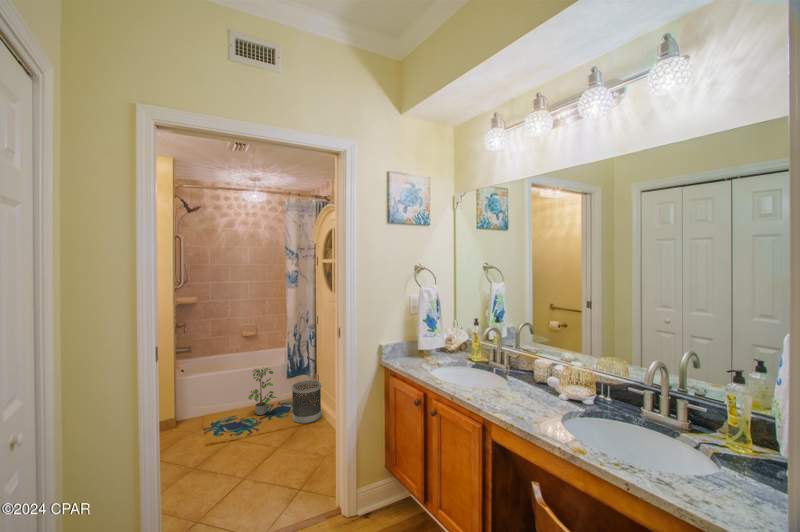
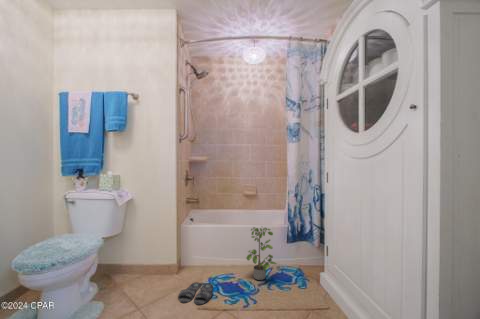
wastebasket: present [292,380,321,424] -> none [295,250,332,308]
slippers: none [183,427,218,446] -> present [178,282,213,305]

